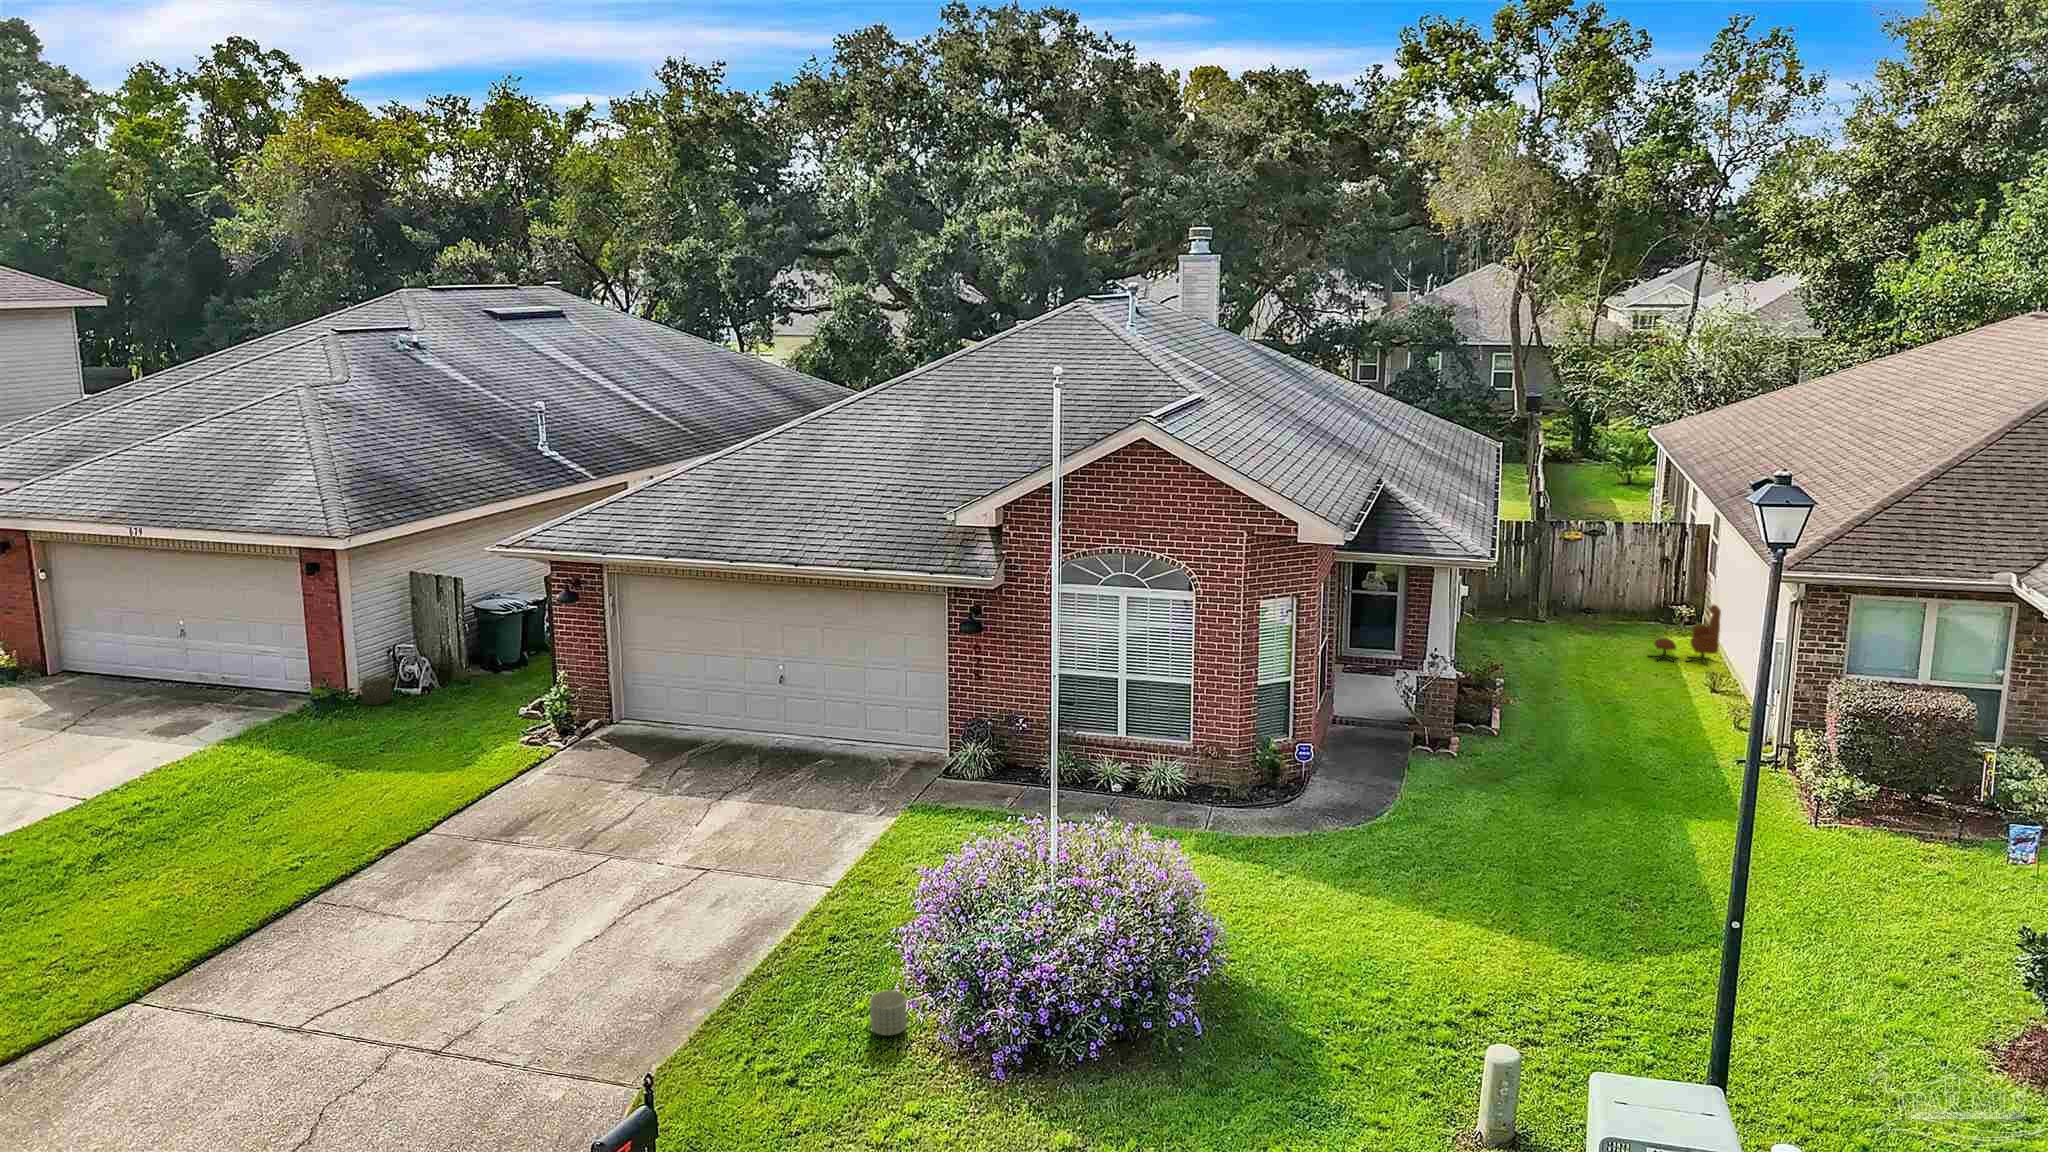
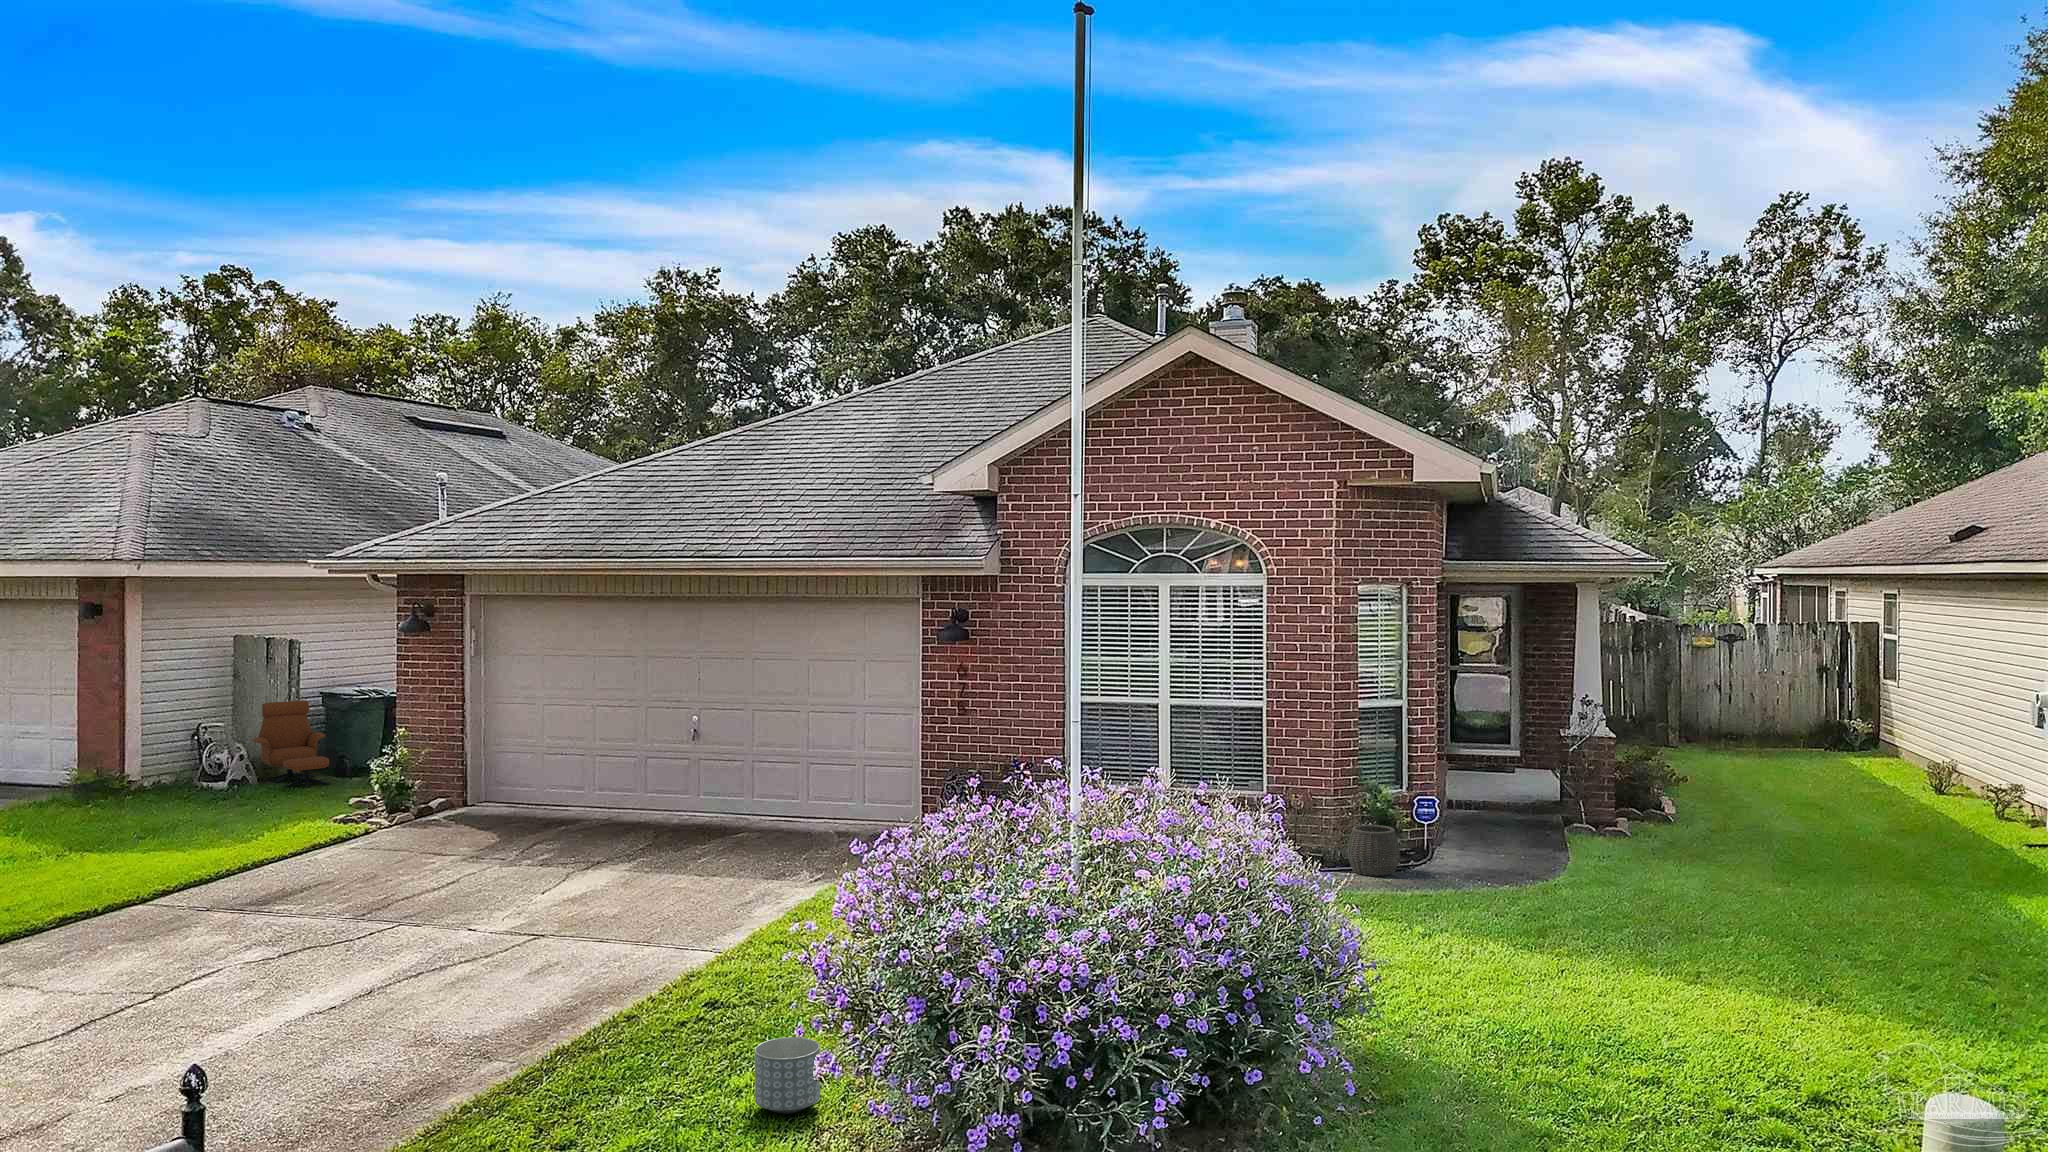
lounge chair: present [1649,605,1721,665] -> present [252,700,330,788]
woven basket: present [361,676,392,705] -> present [1347,825,1400,876]

